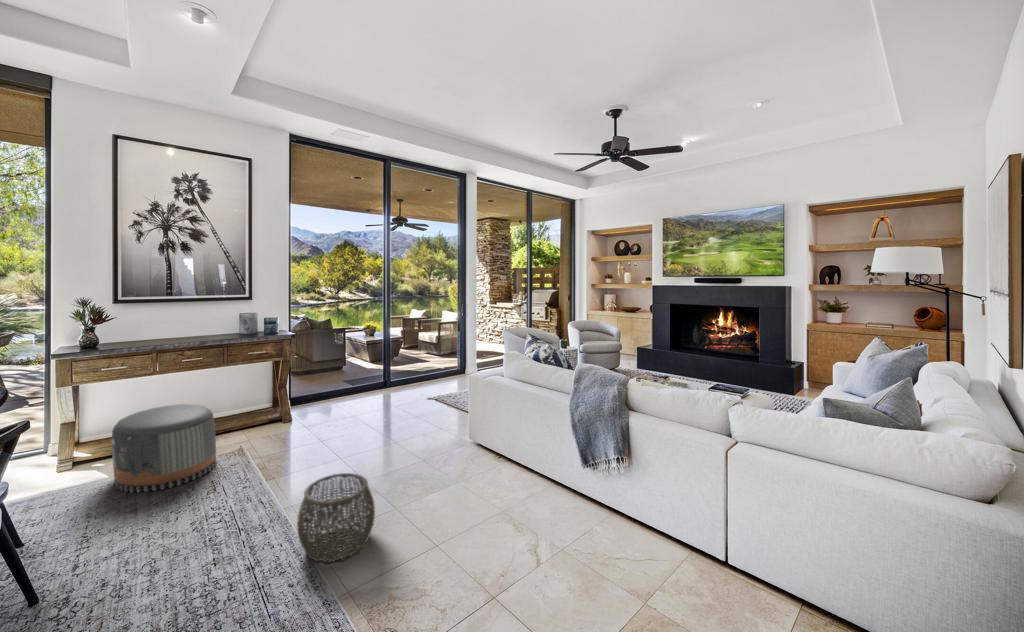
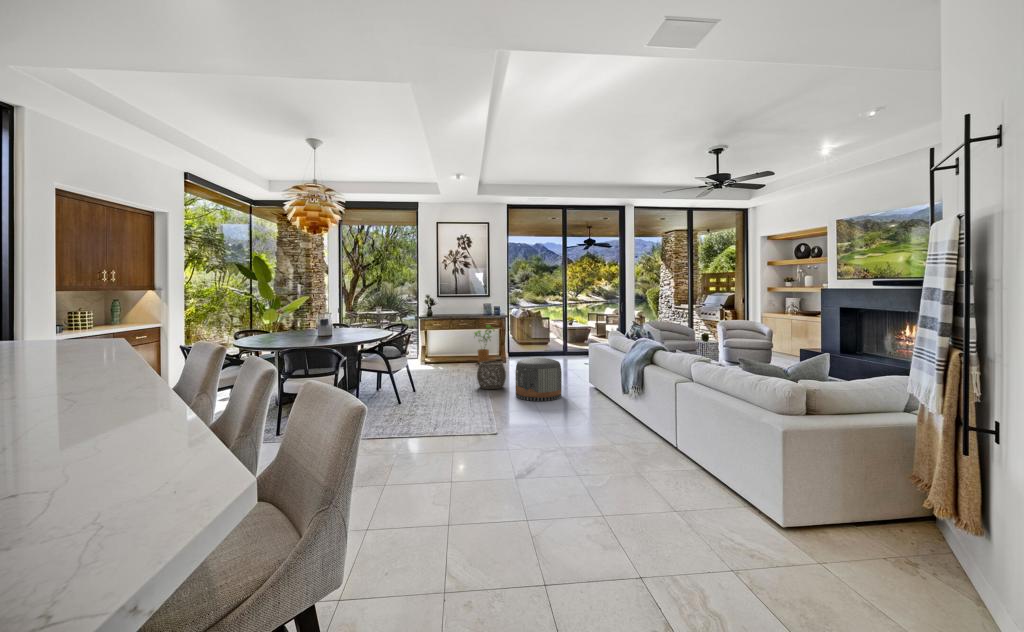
house plant: none [228,357,276,434] -> present [475,325,494,363]
pouf: present [111,404,216,492] -> present [515,358,562,401]

